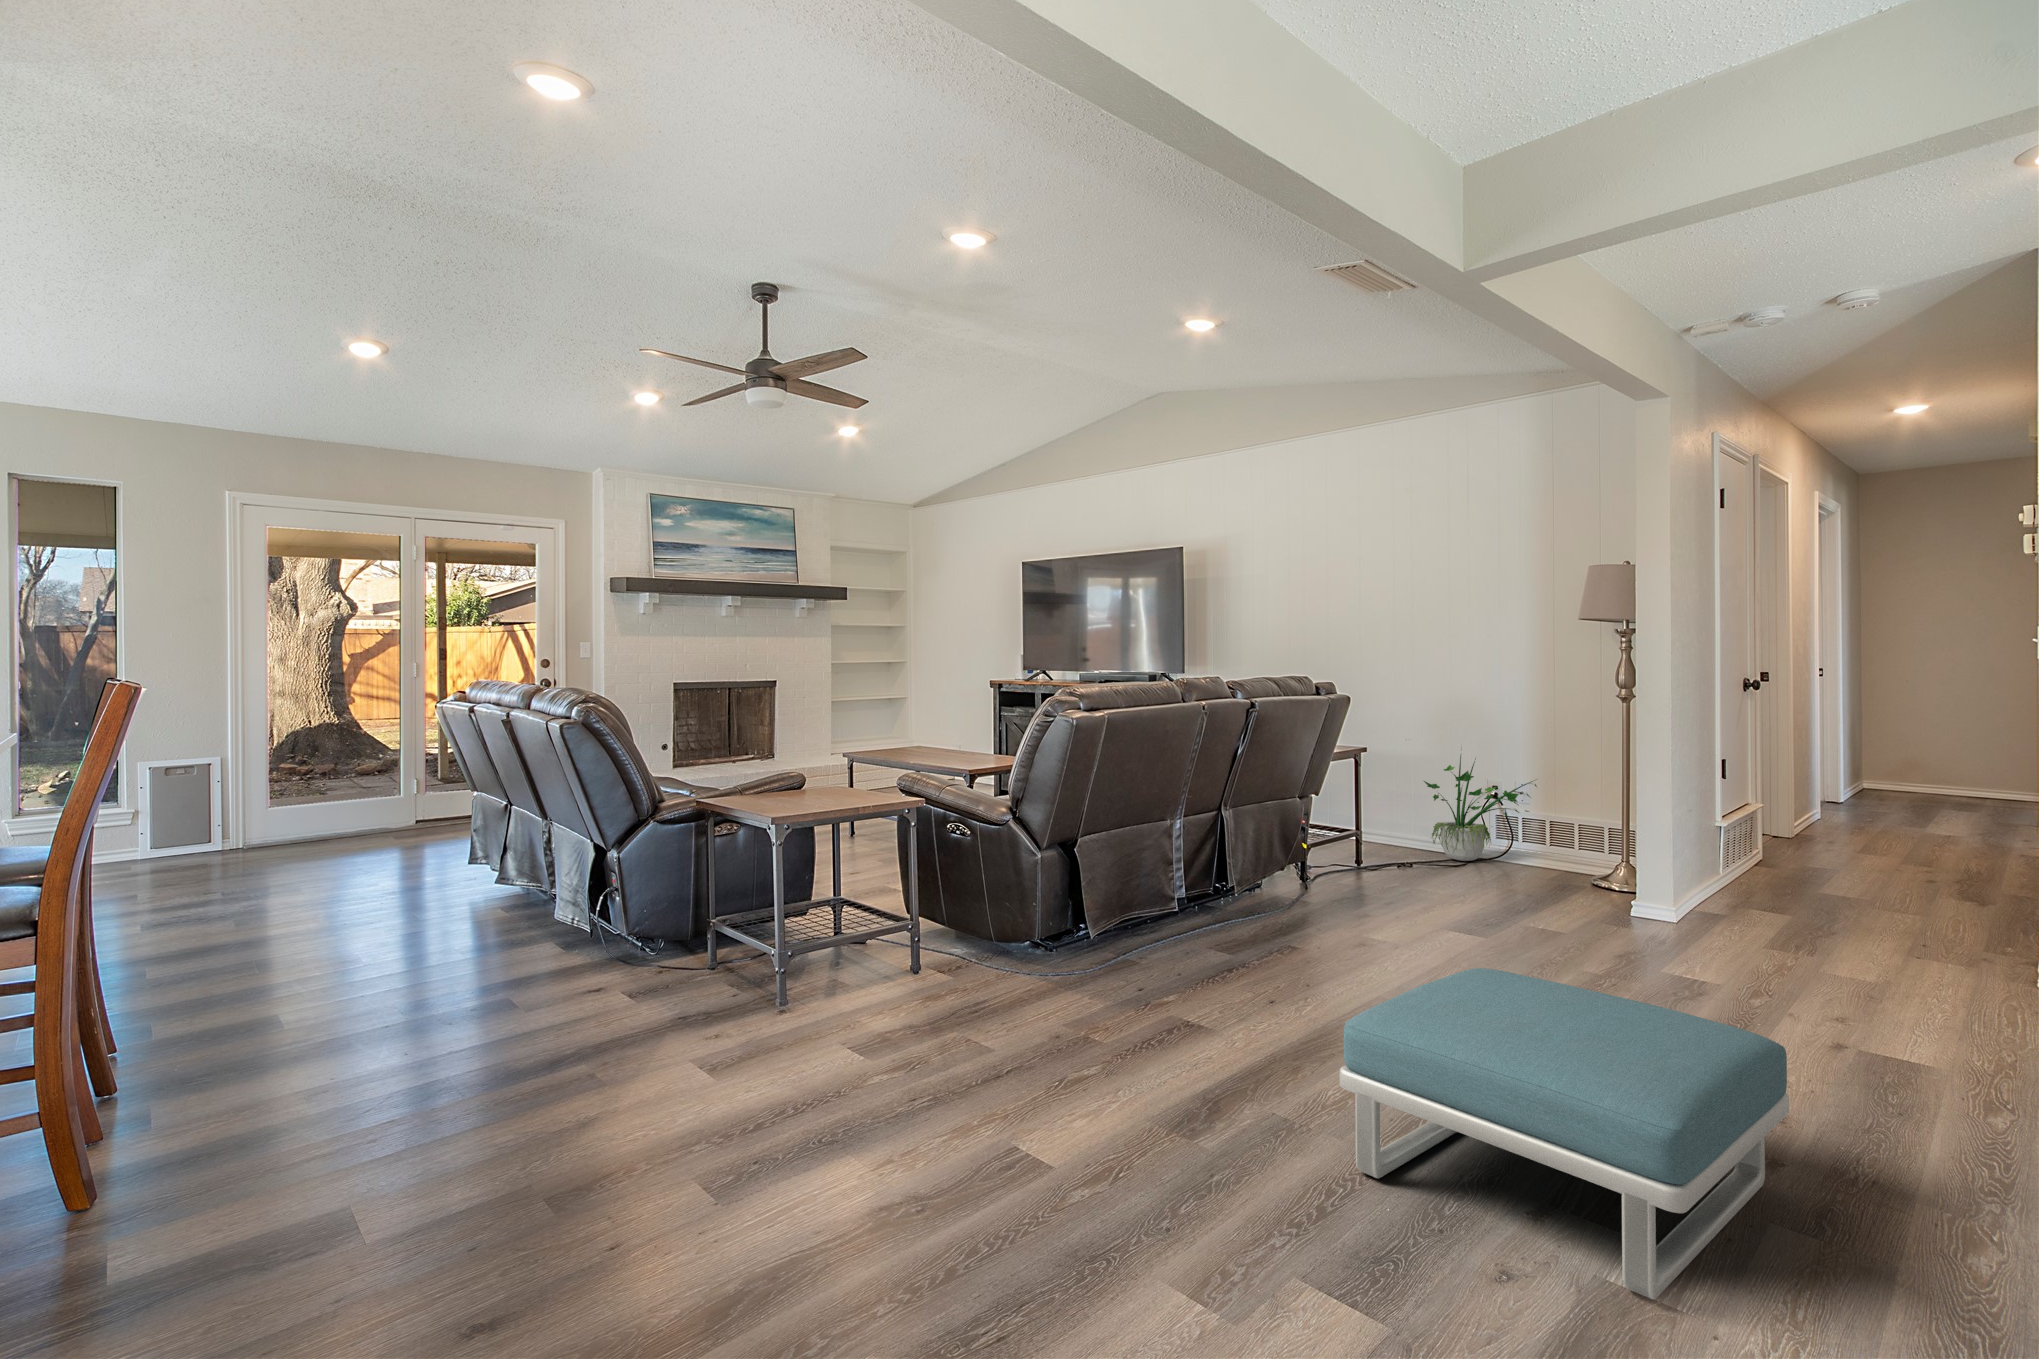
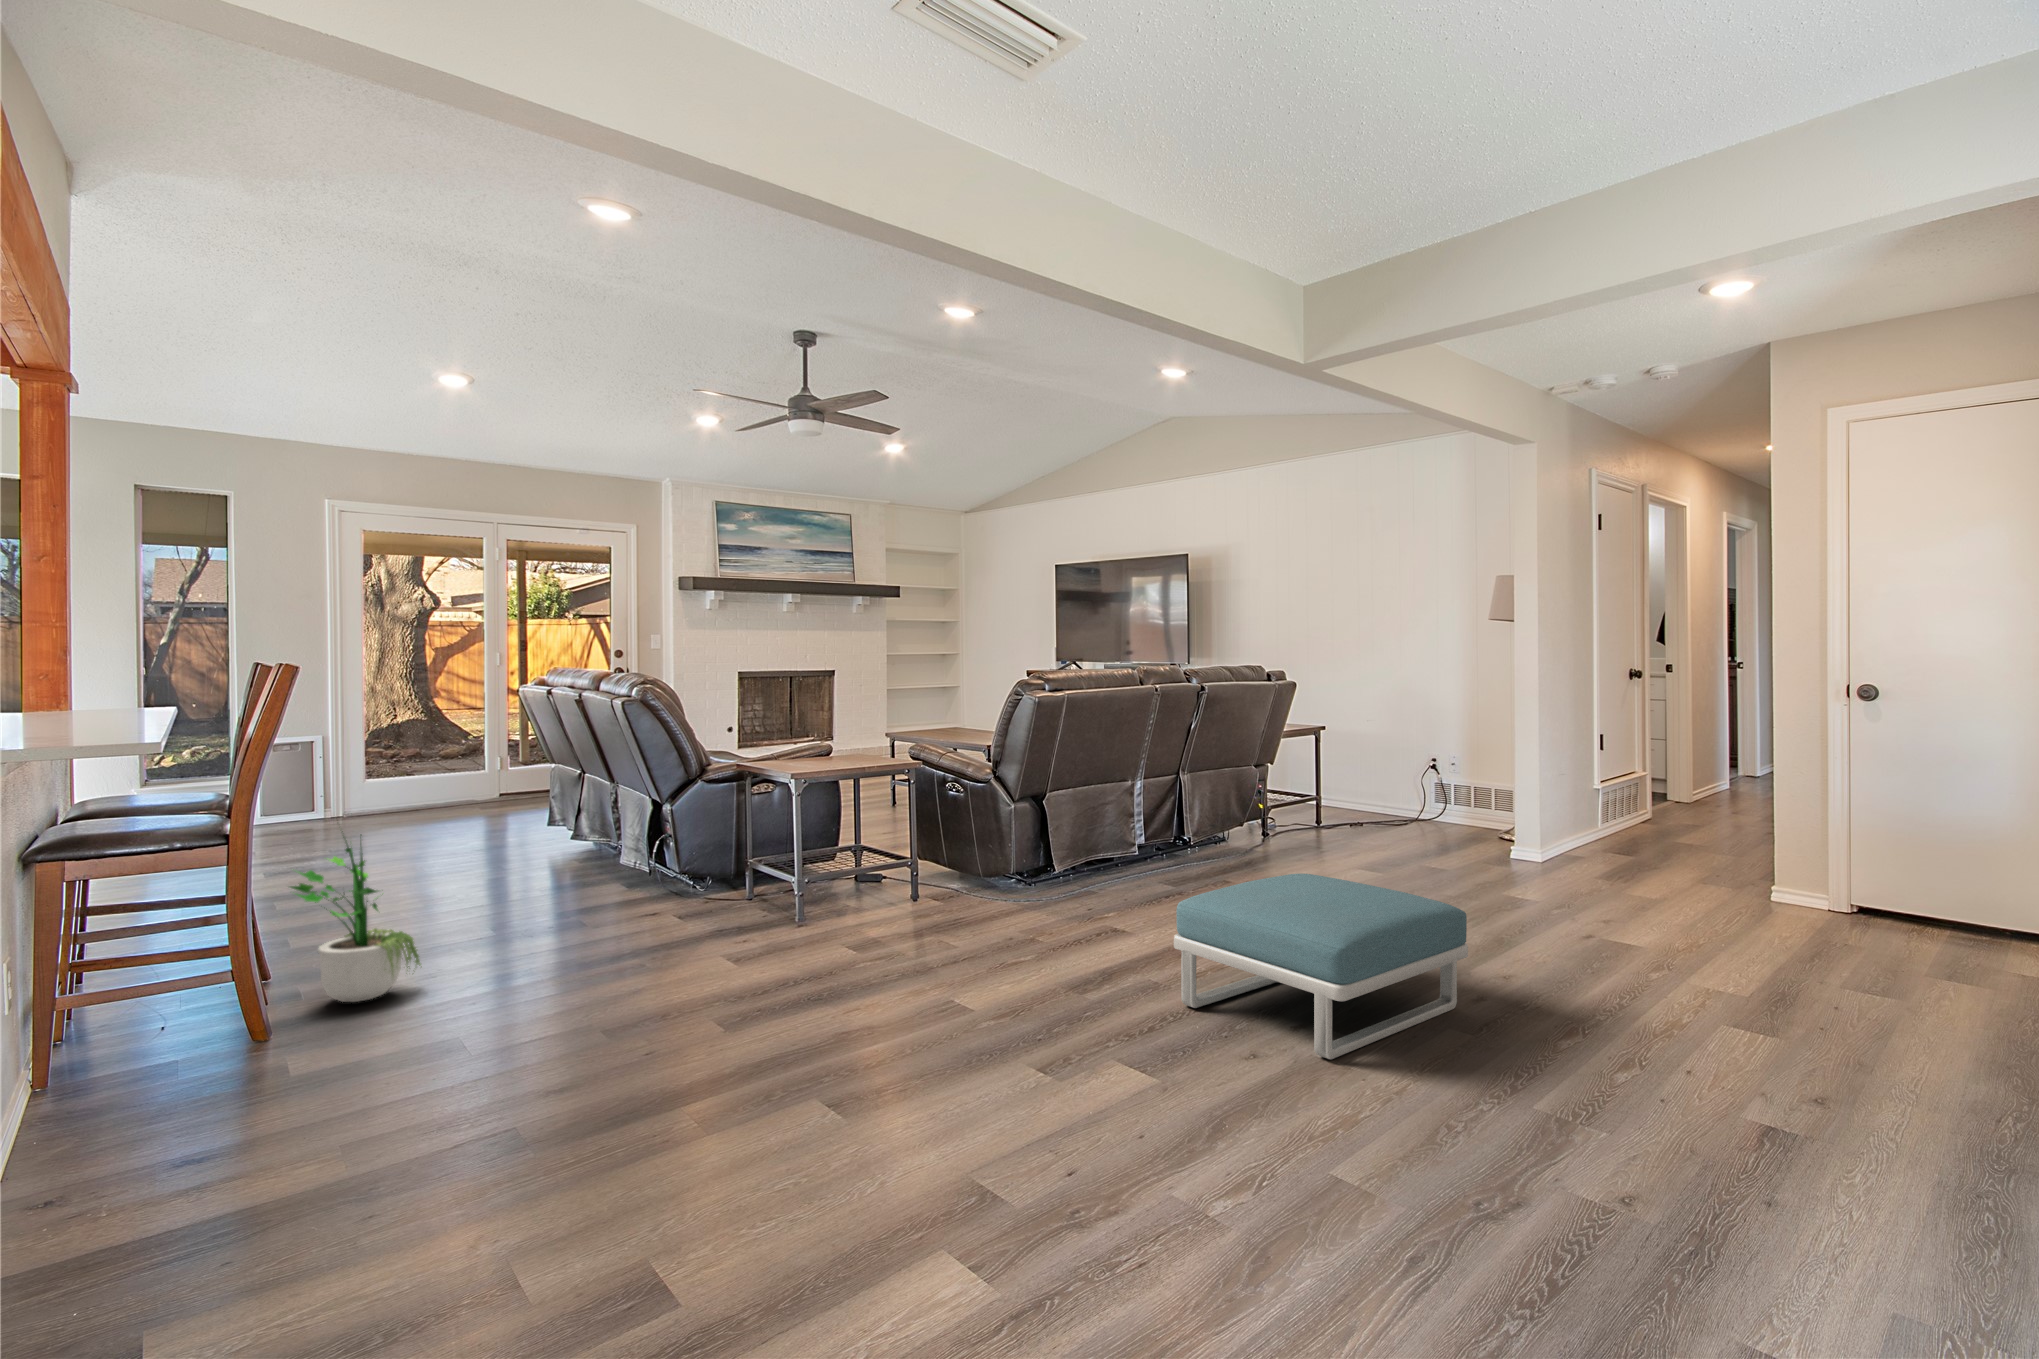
potted plant: present [1424,755,1537,861] -> present [290,843,420,1002]

